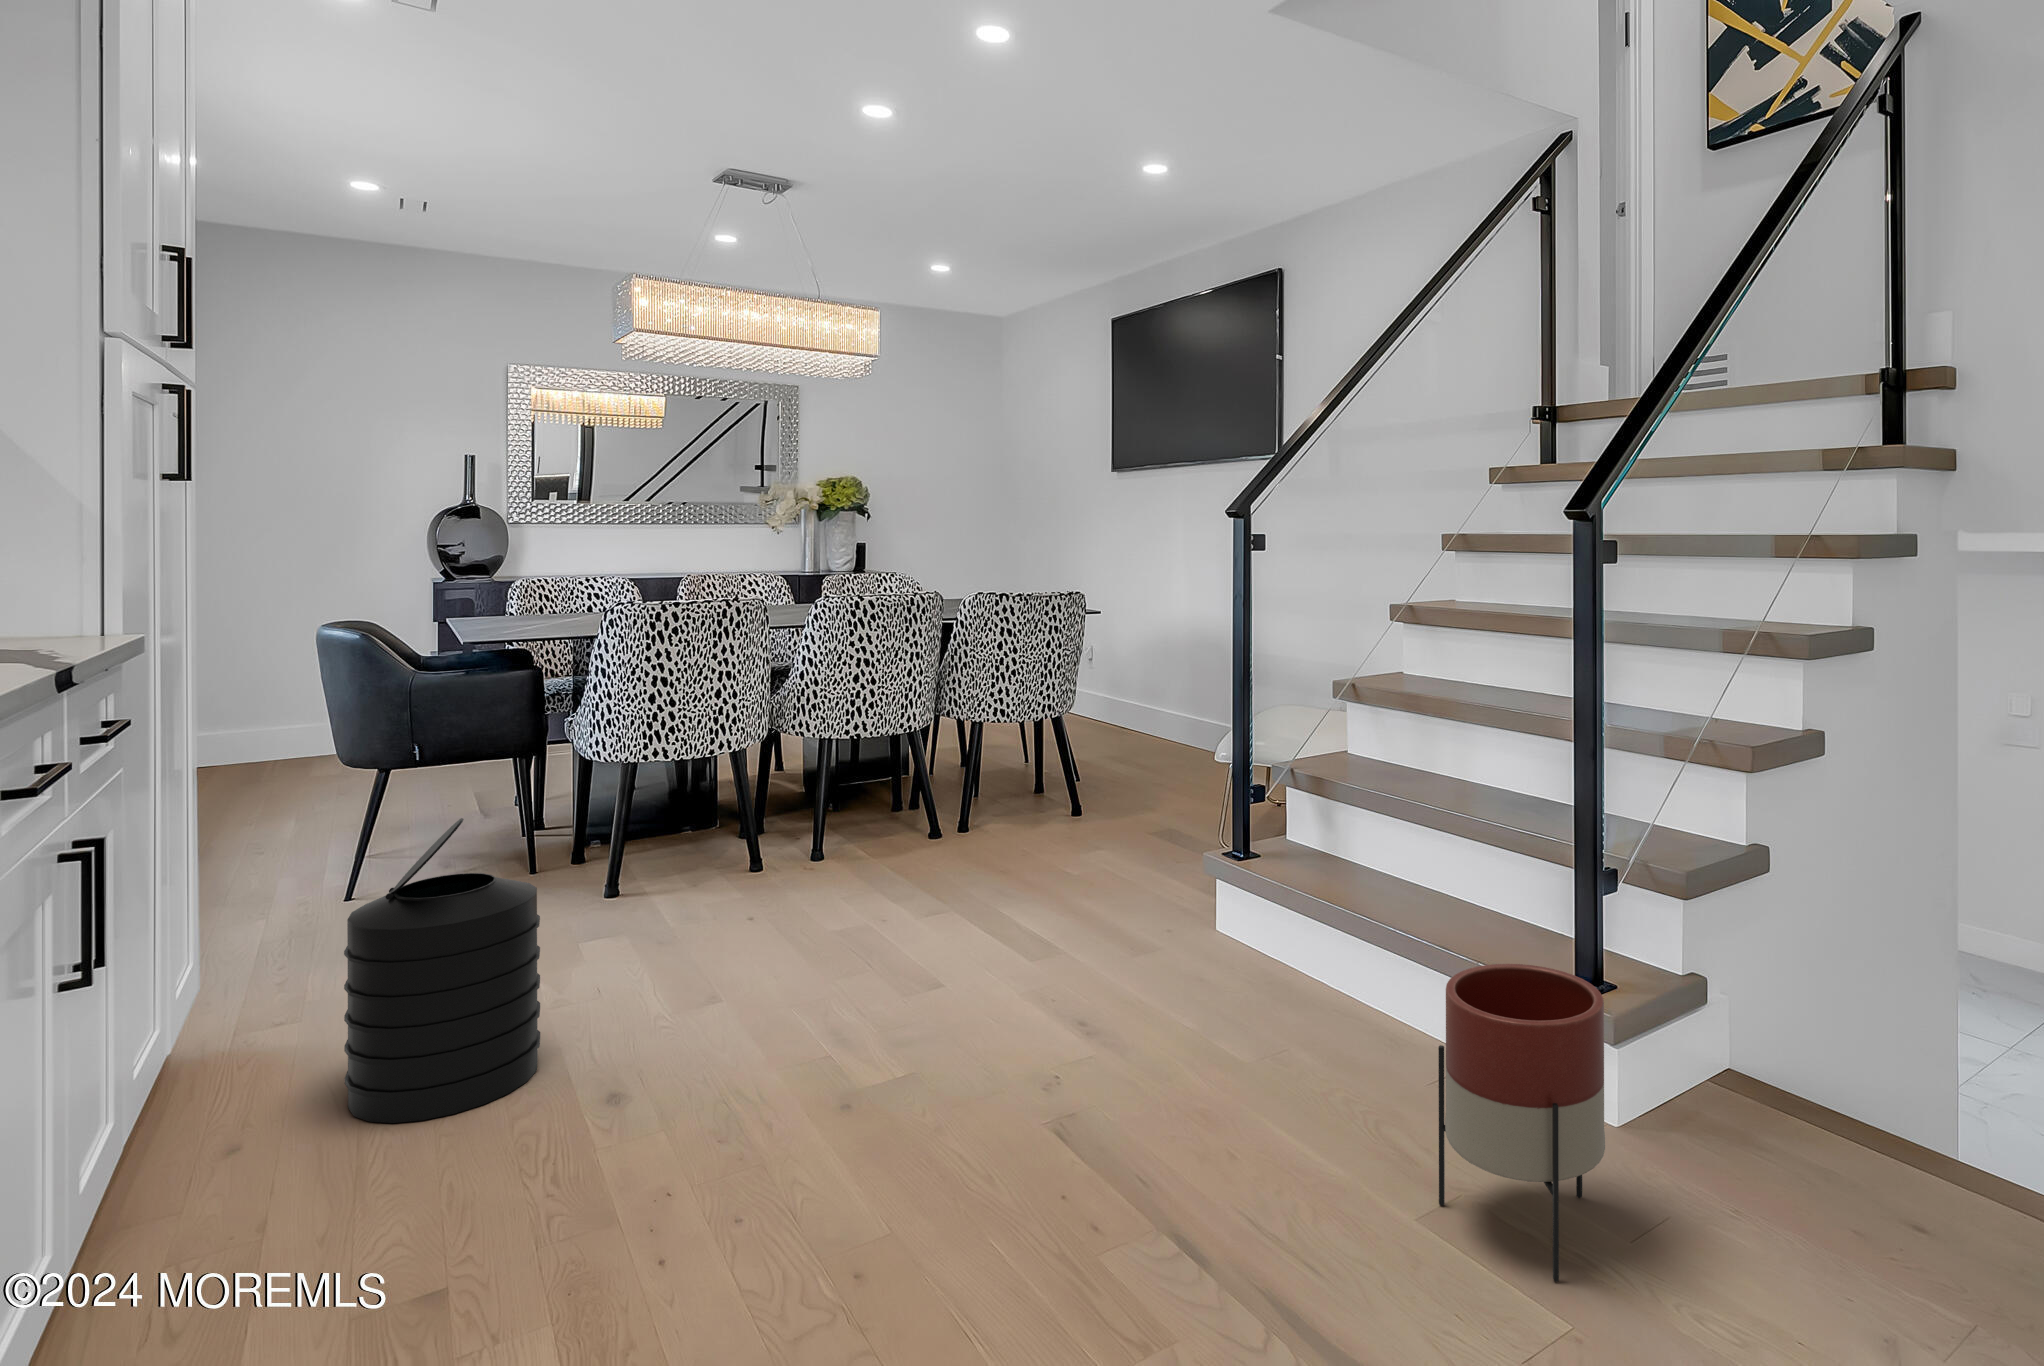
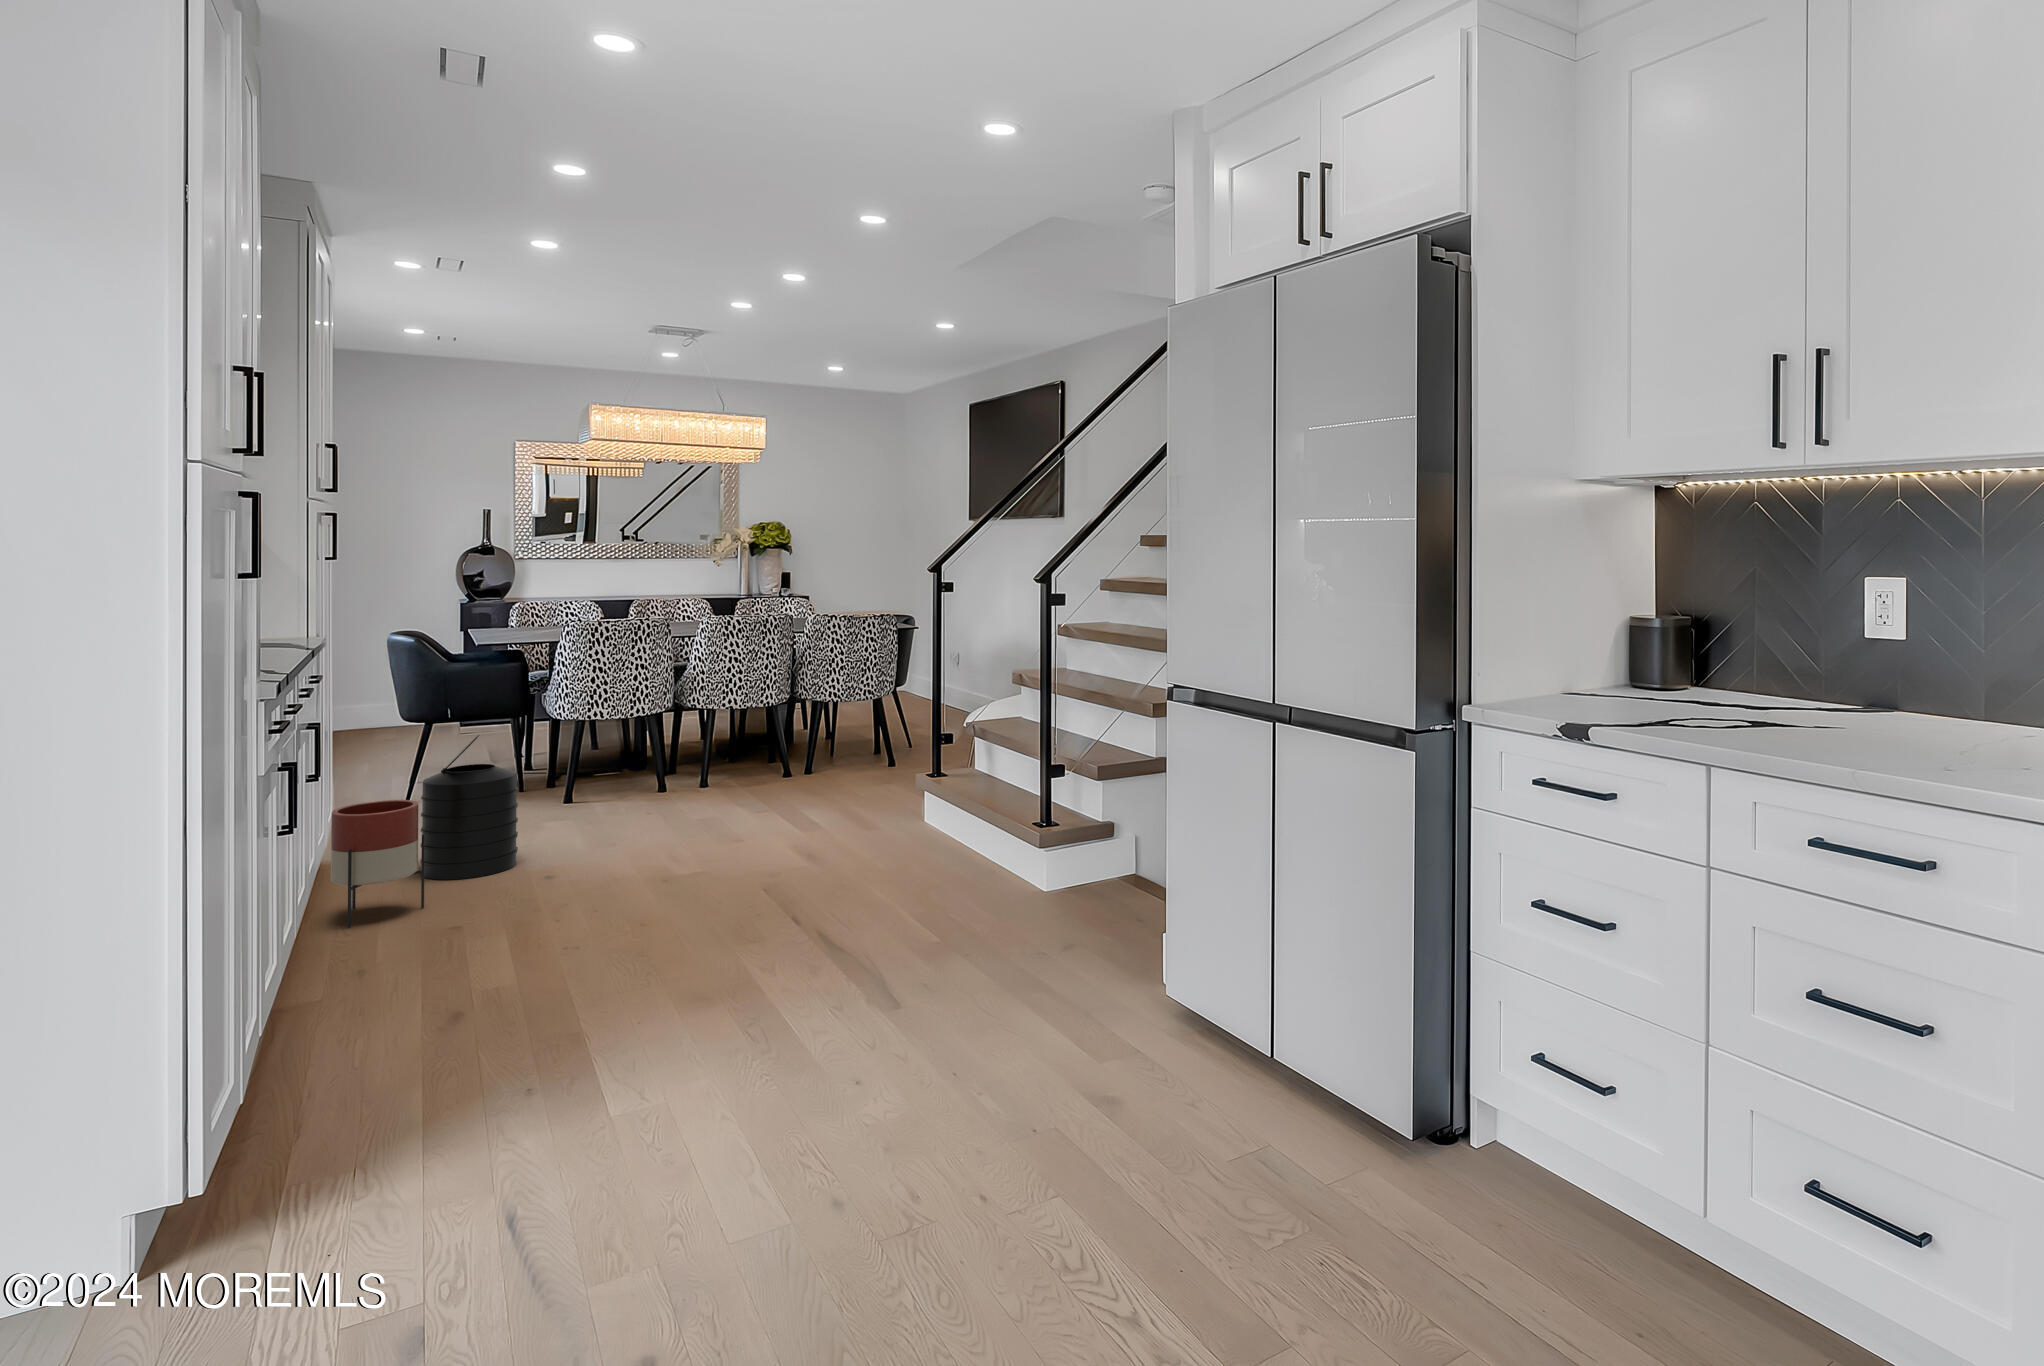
planter: present [1438,964,1605,1281] -> present [331,800,425,927]

